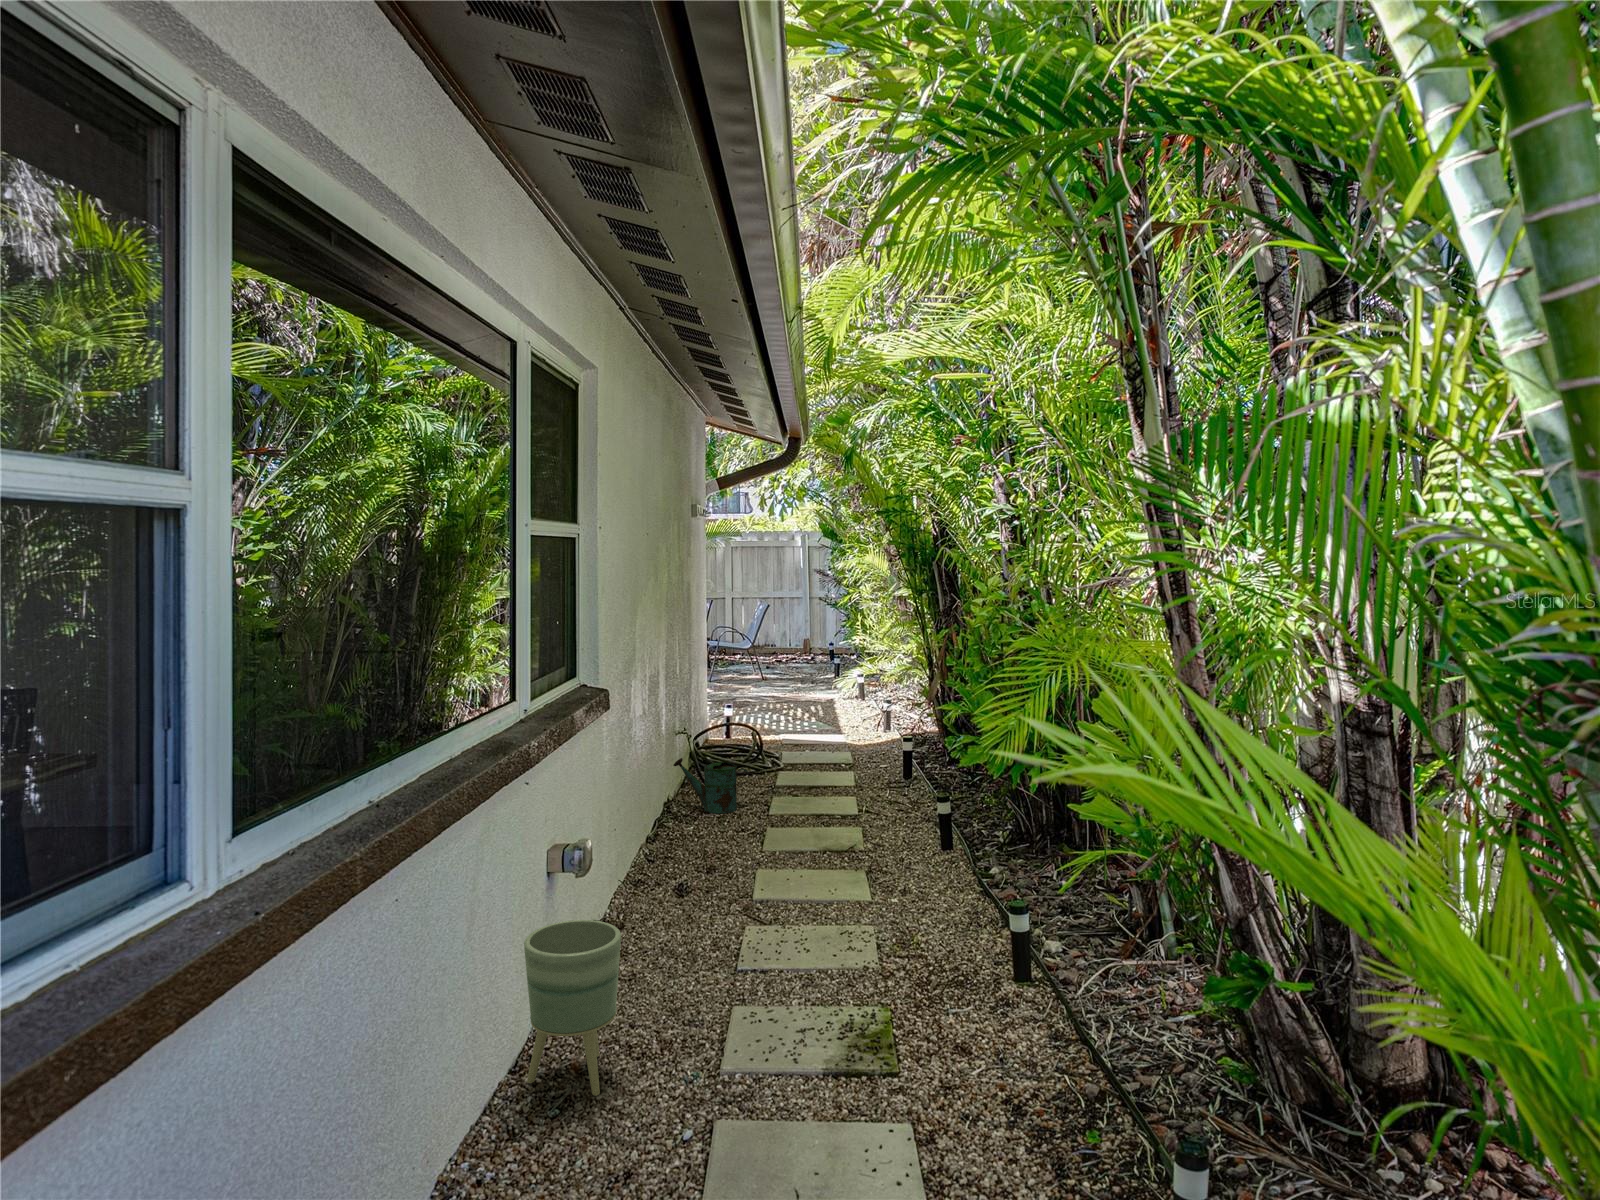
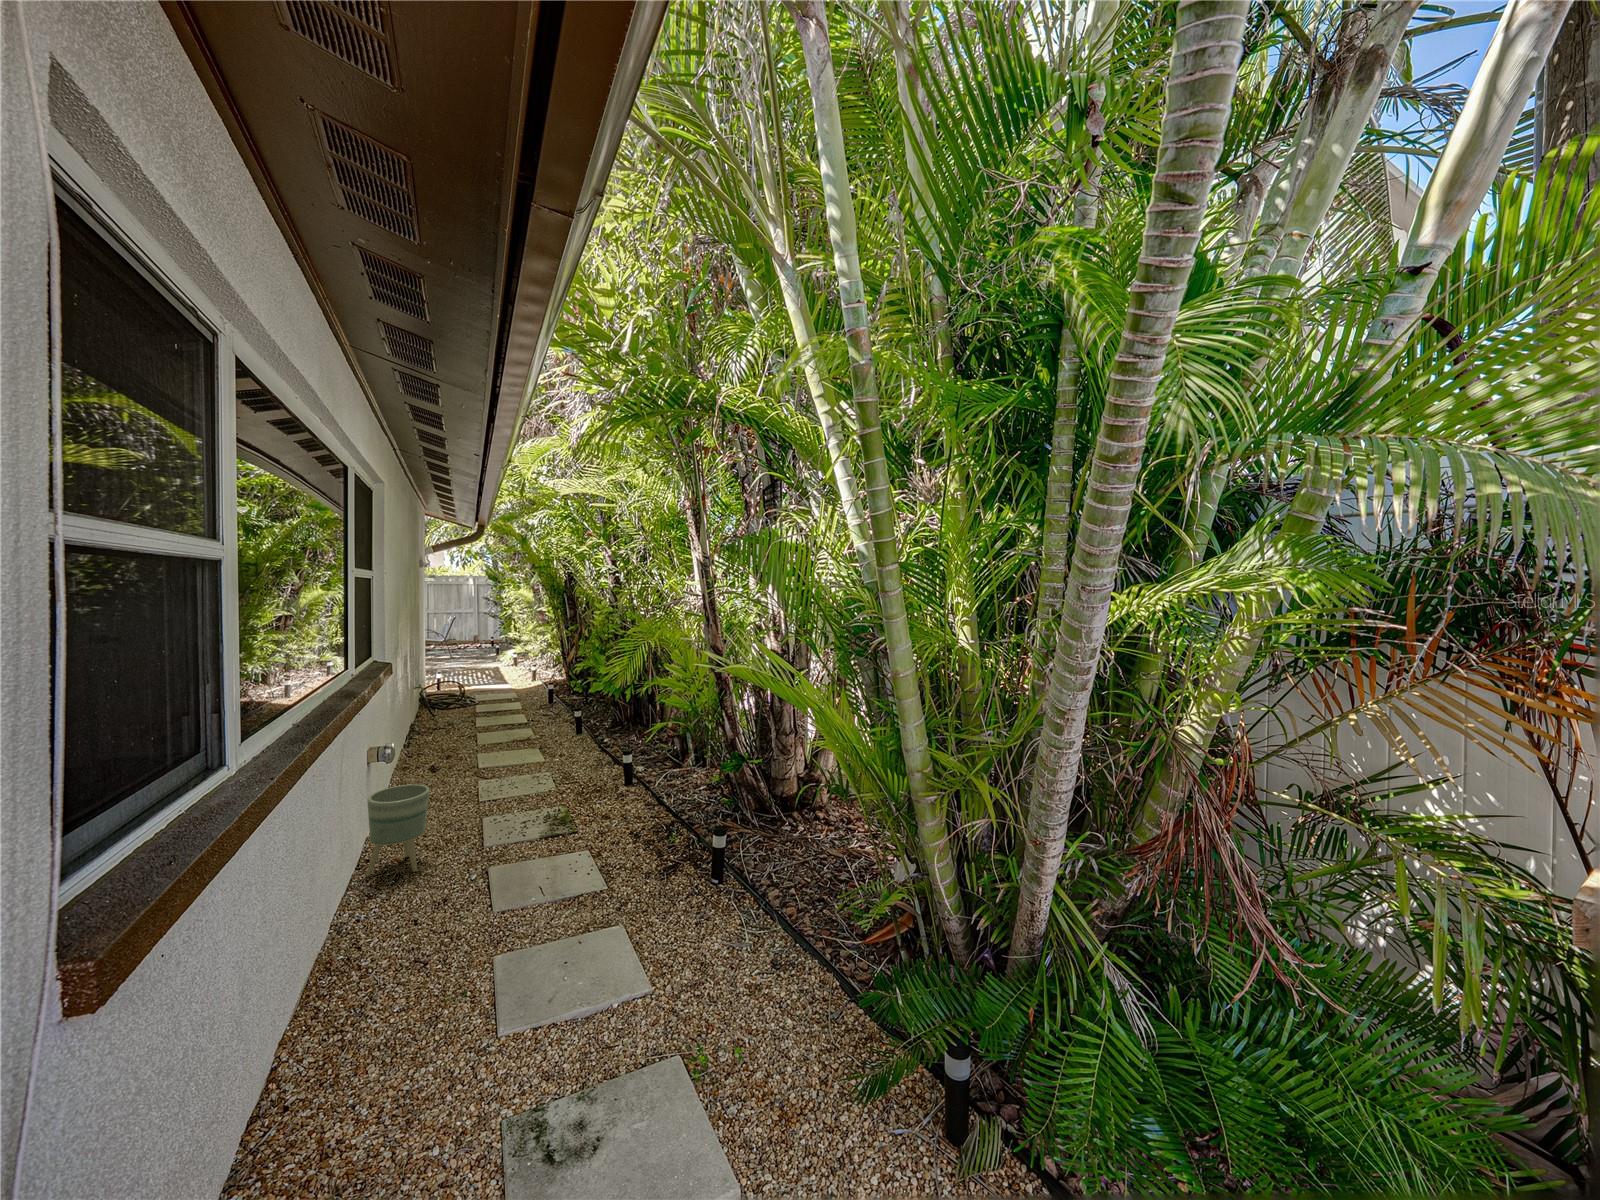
watering can: present [673,758,749,813] -> none [407,705,460,735]

